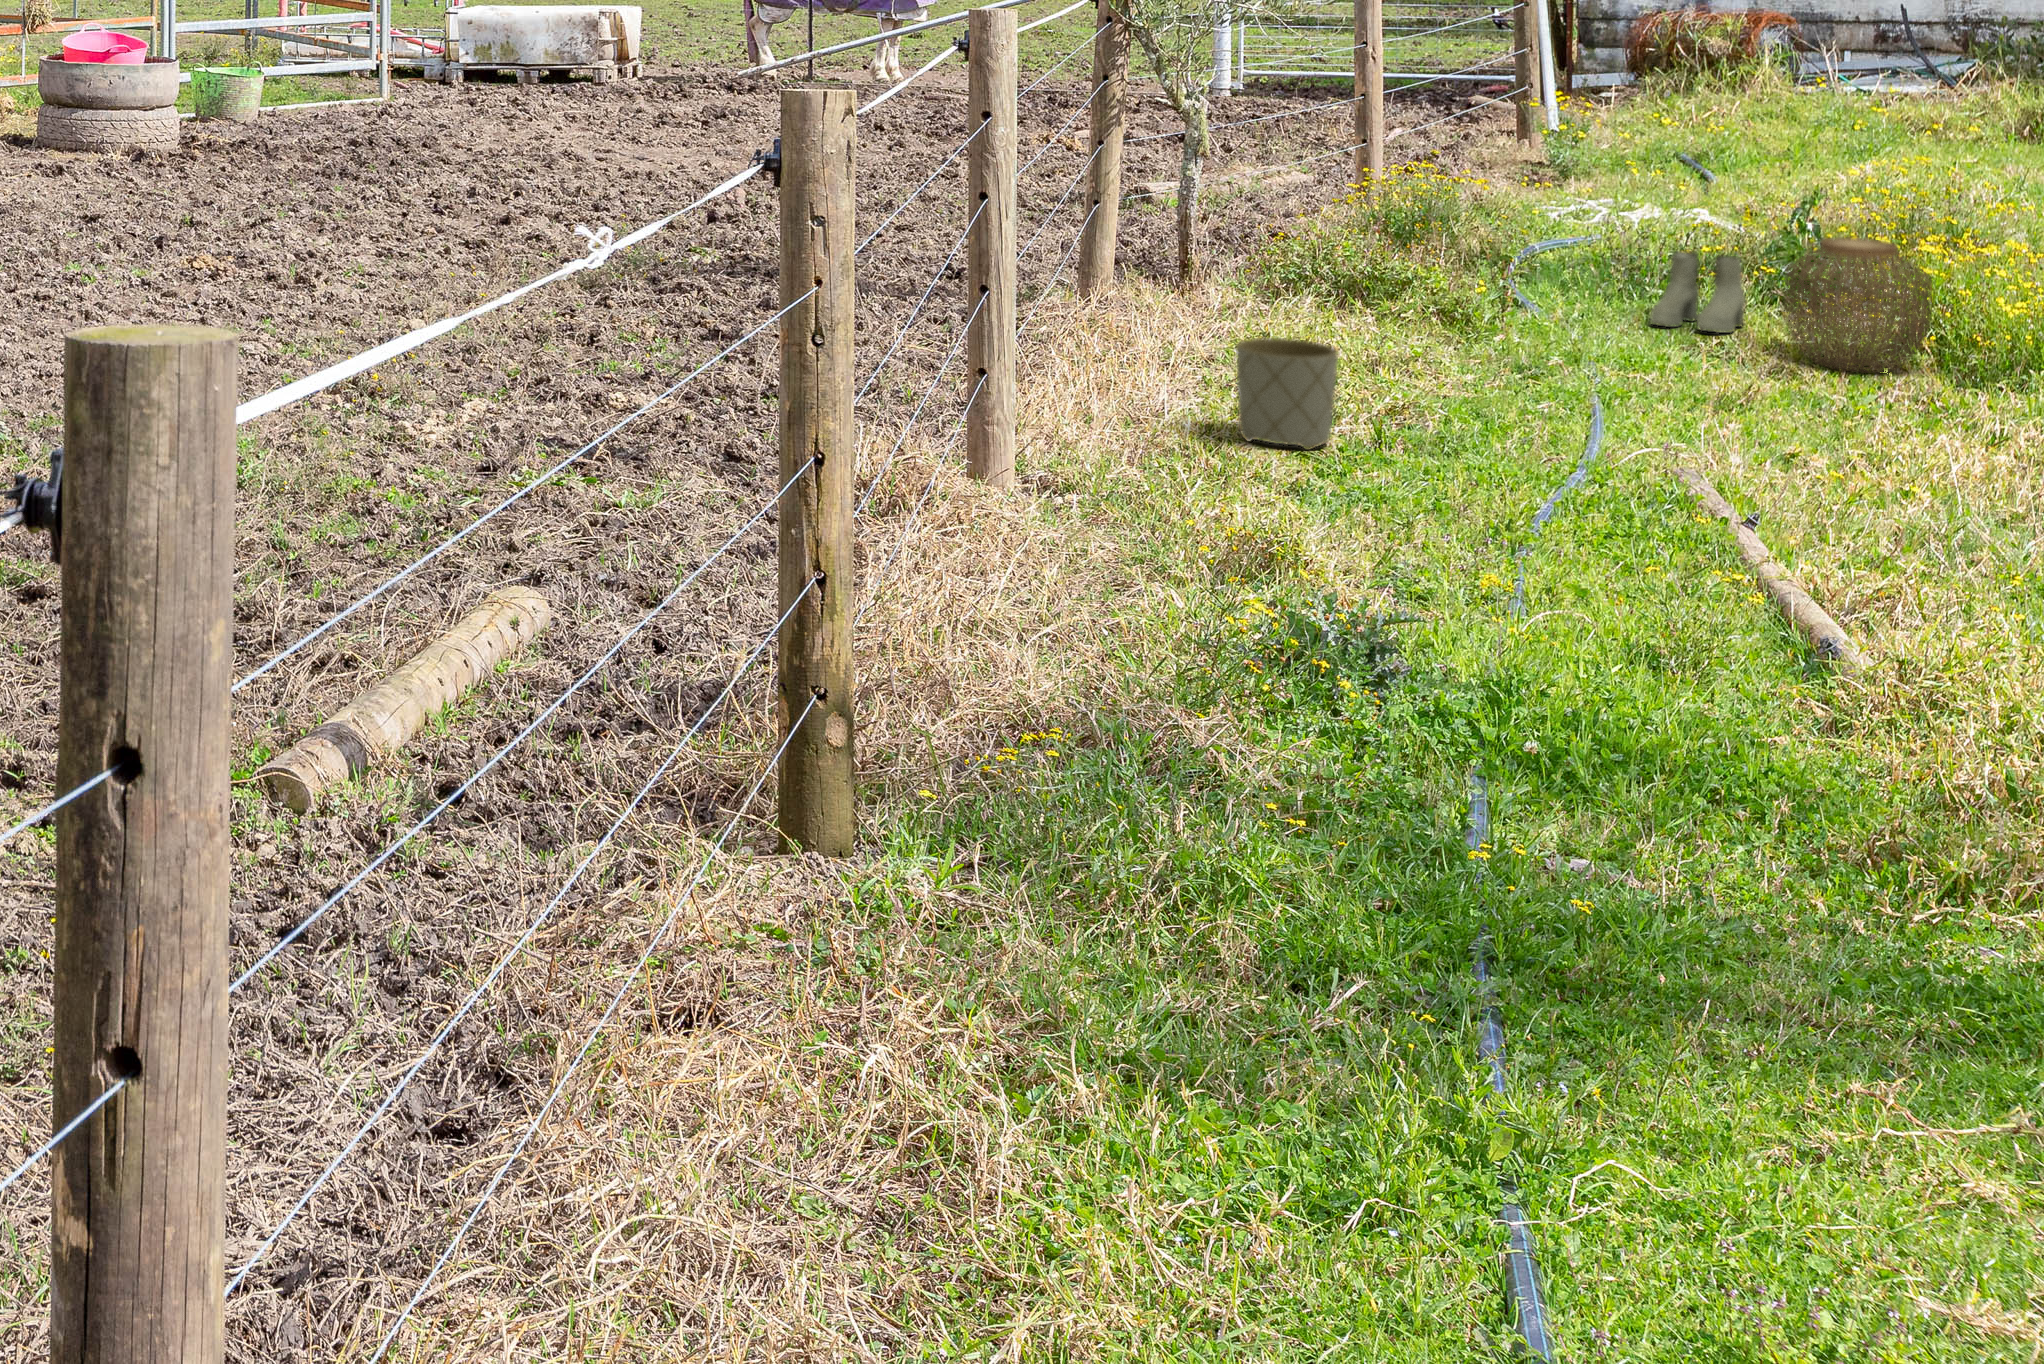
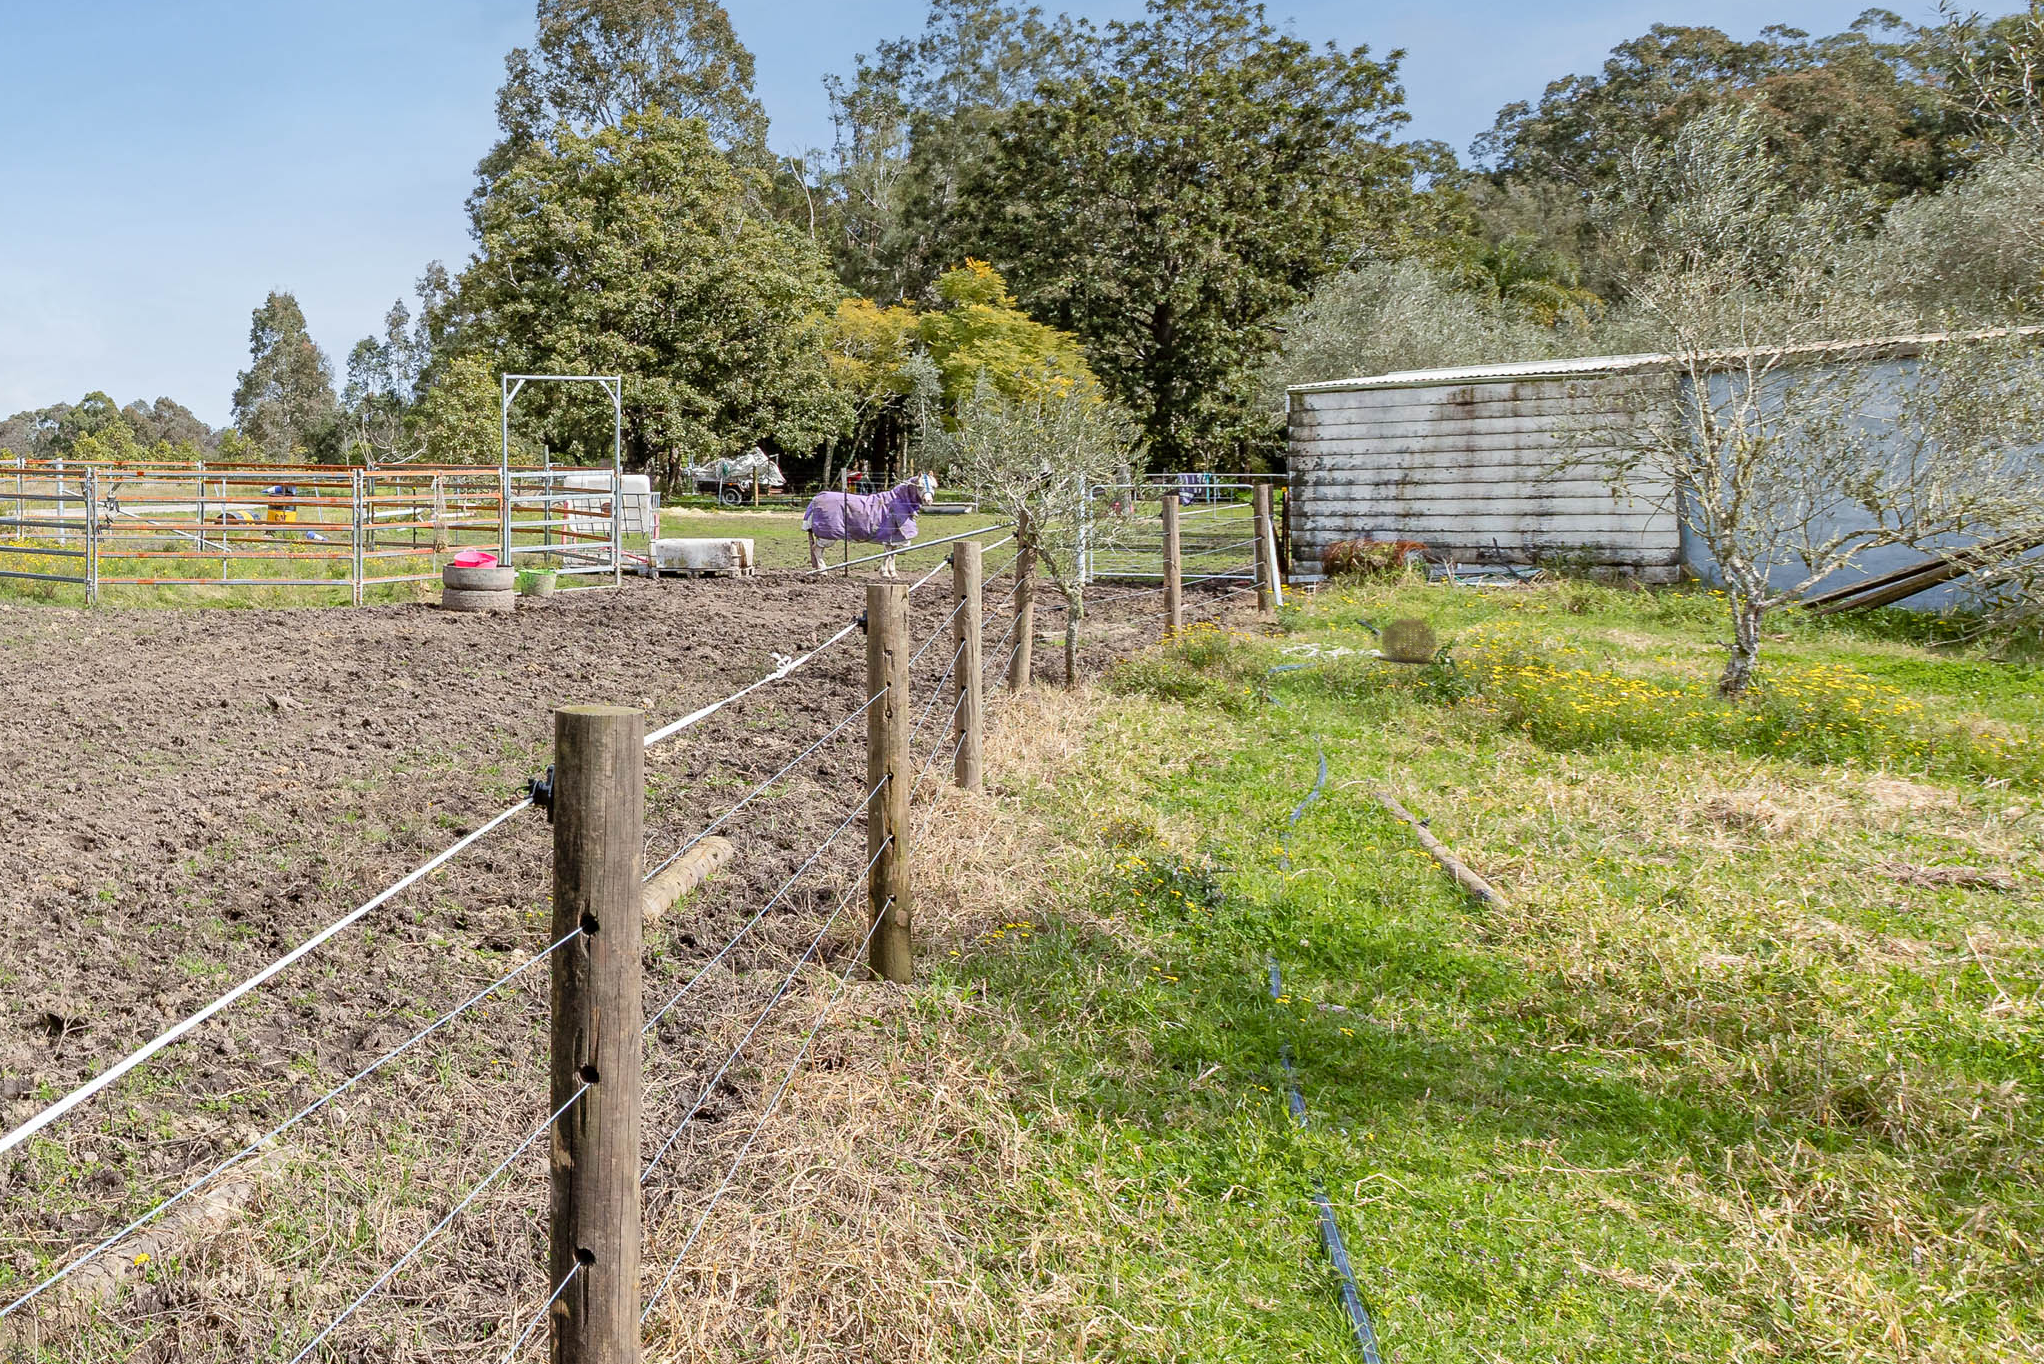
boots: present [1650,251,1746,333] -> none [1333,626,1369,653]
planter: present [1236,338,1338,450] -> none [1190,647,1226,680]

